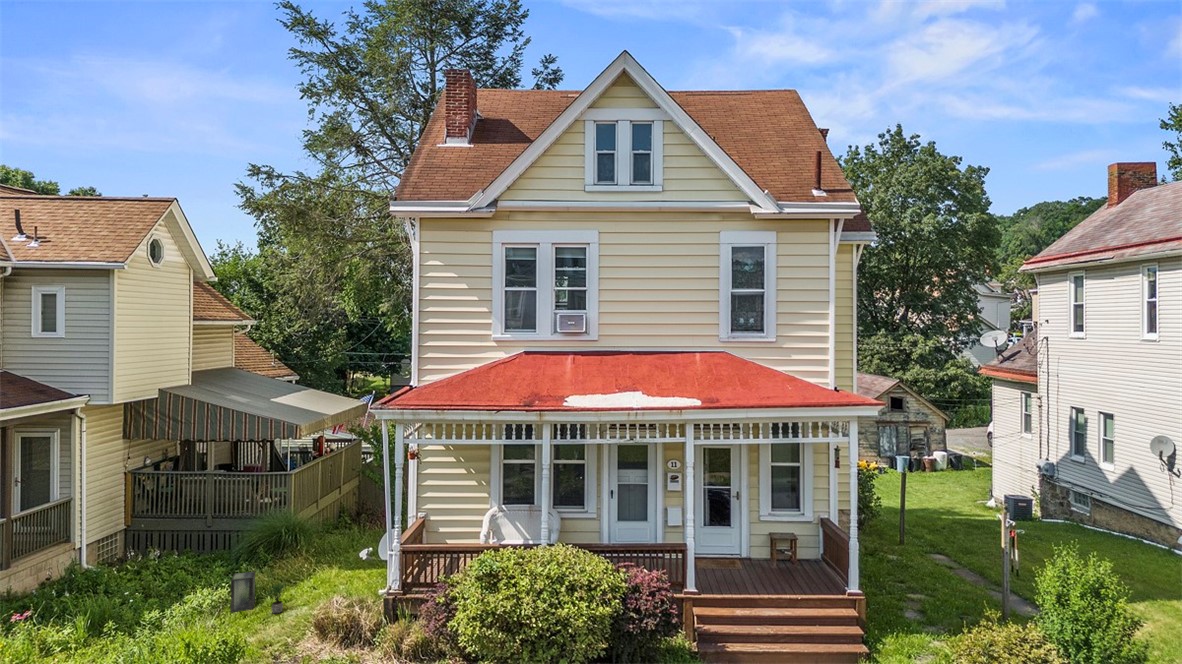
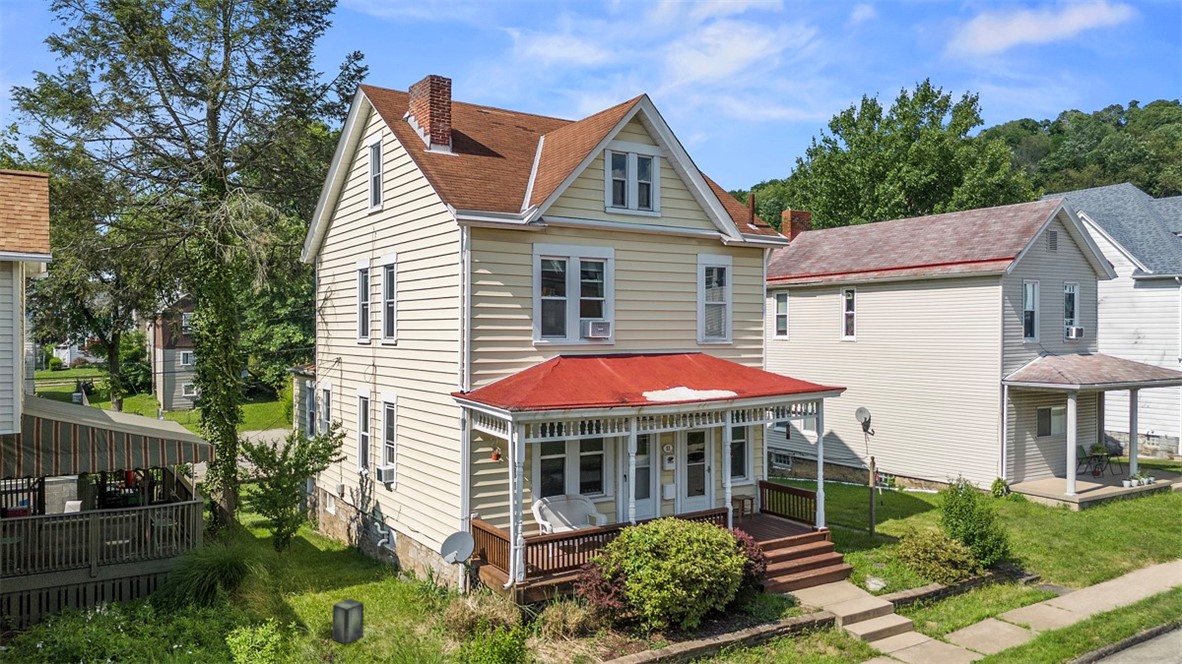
potted plant: present [267,584,285,614] -> none [388,601,410,635]

